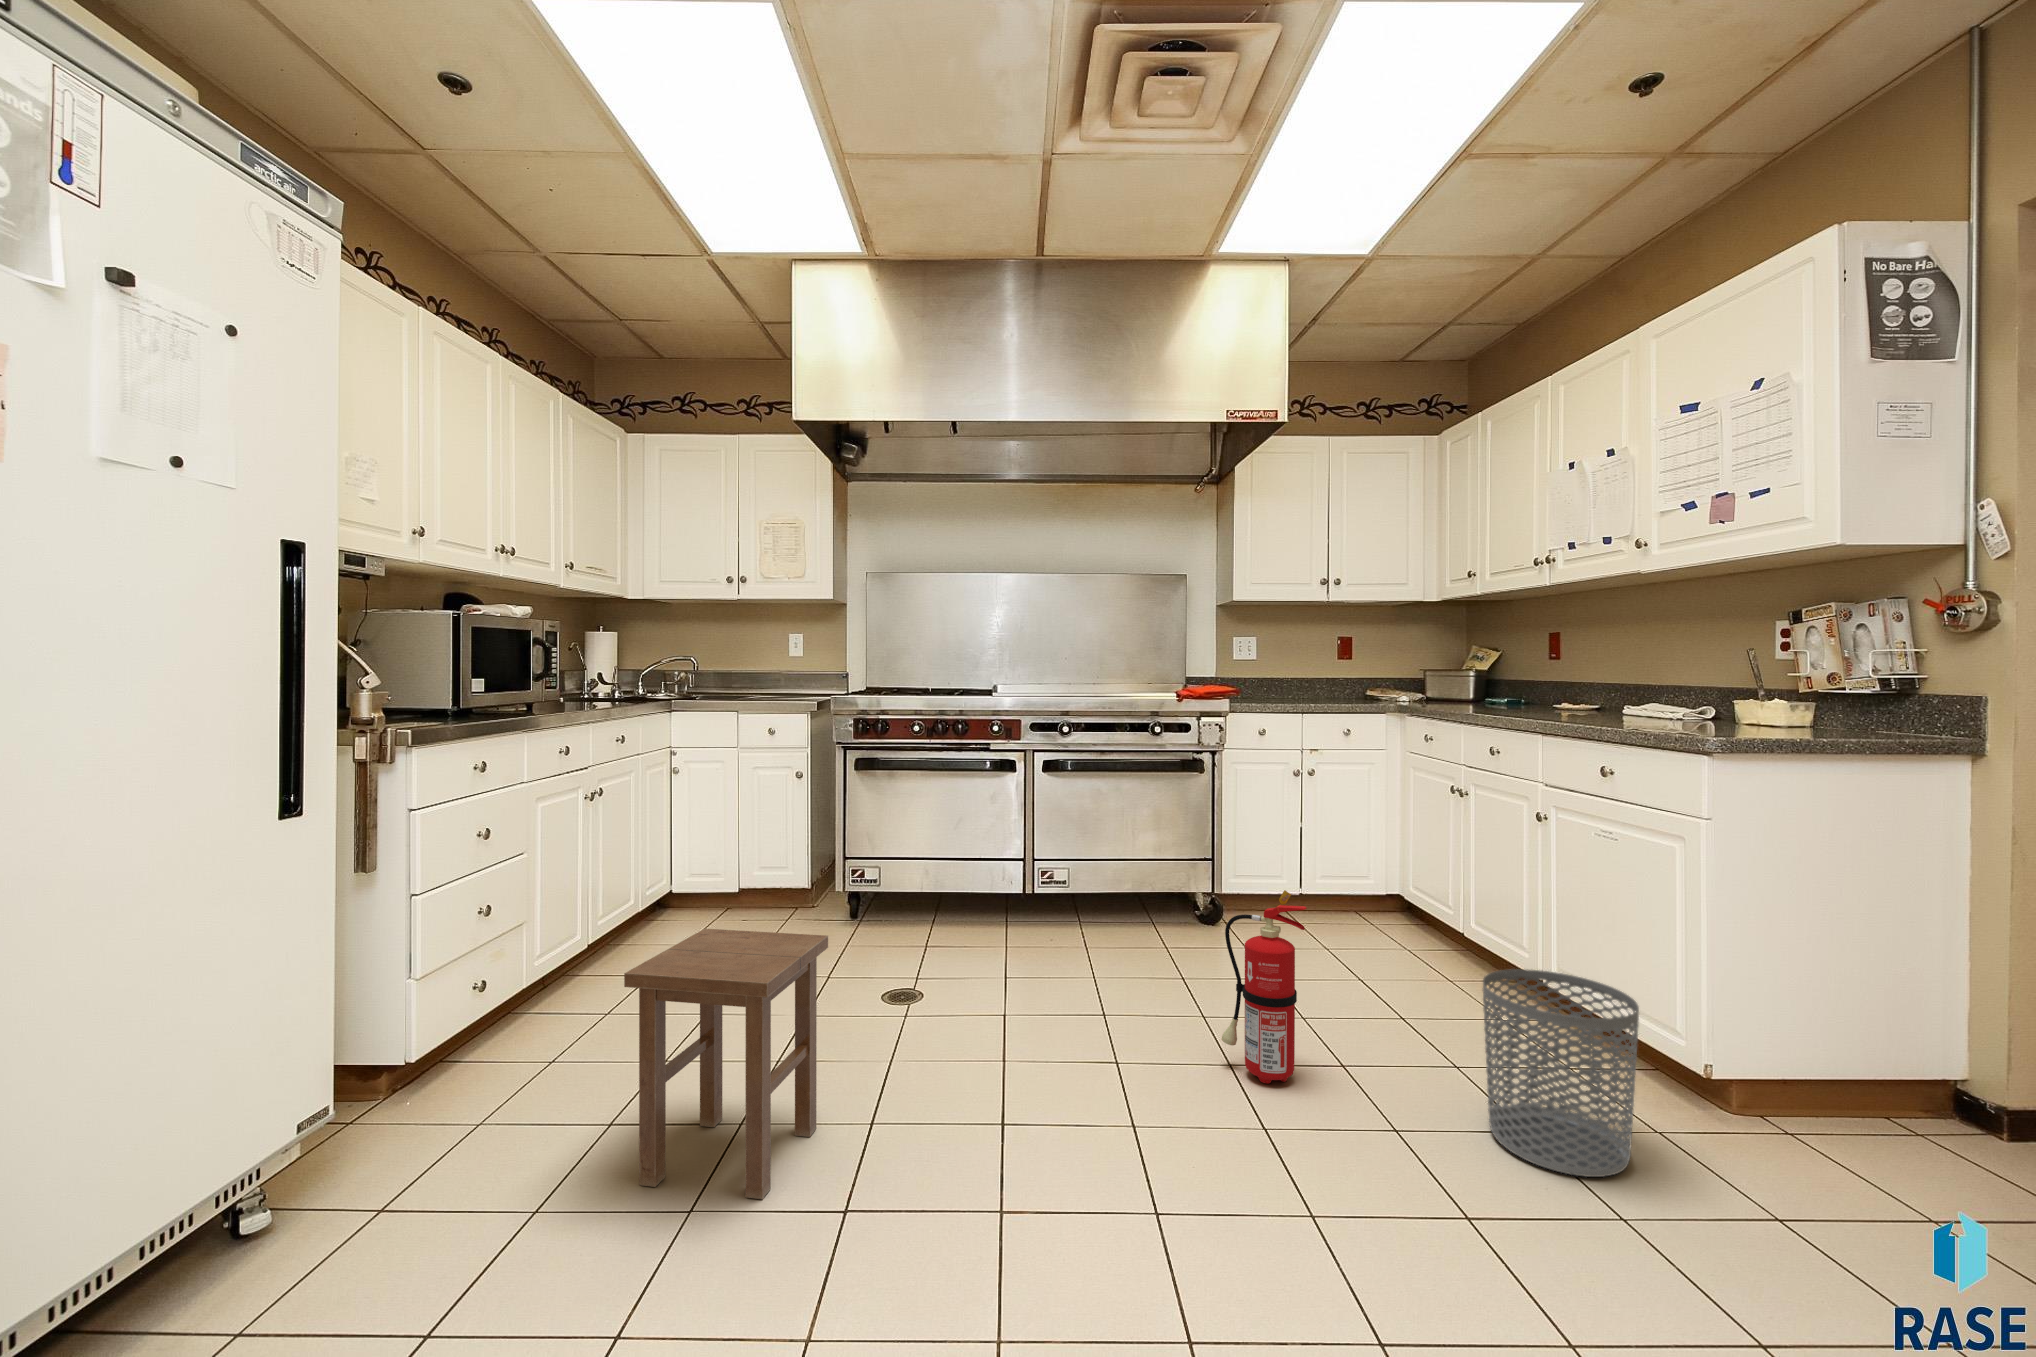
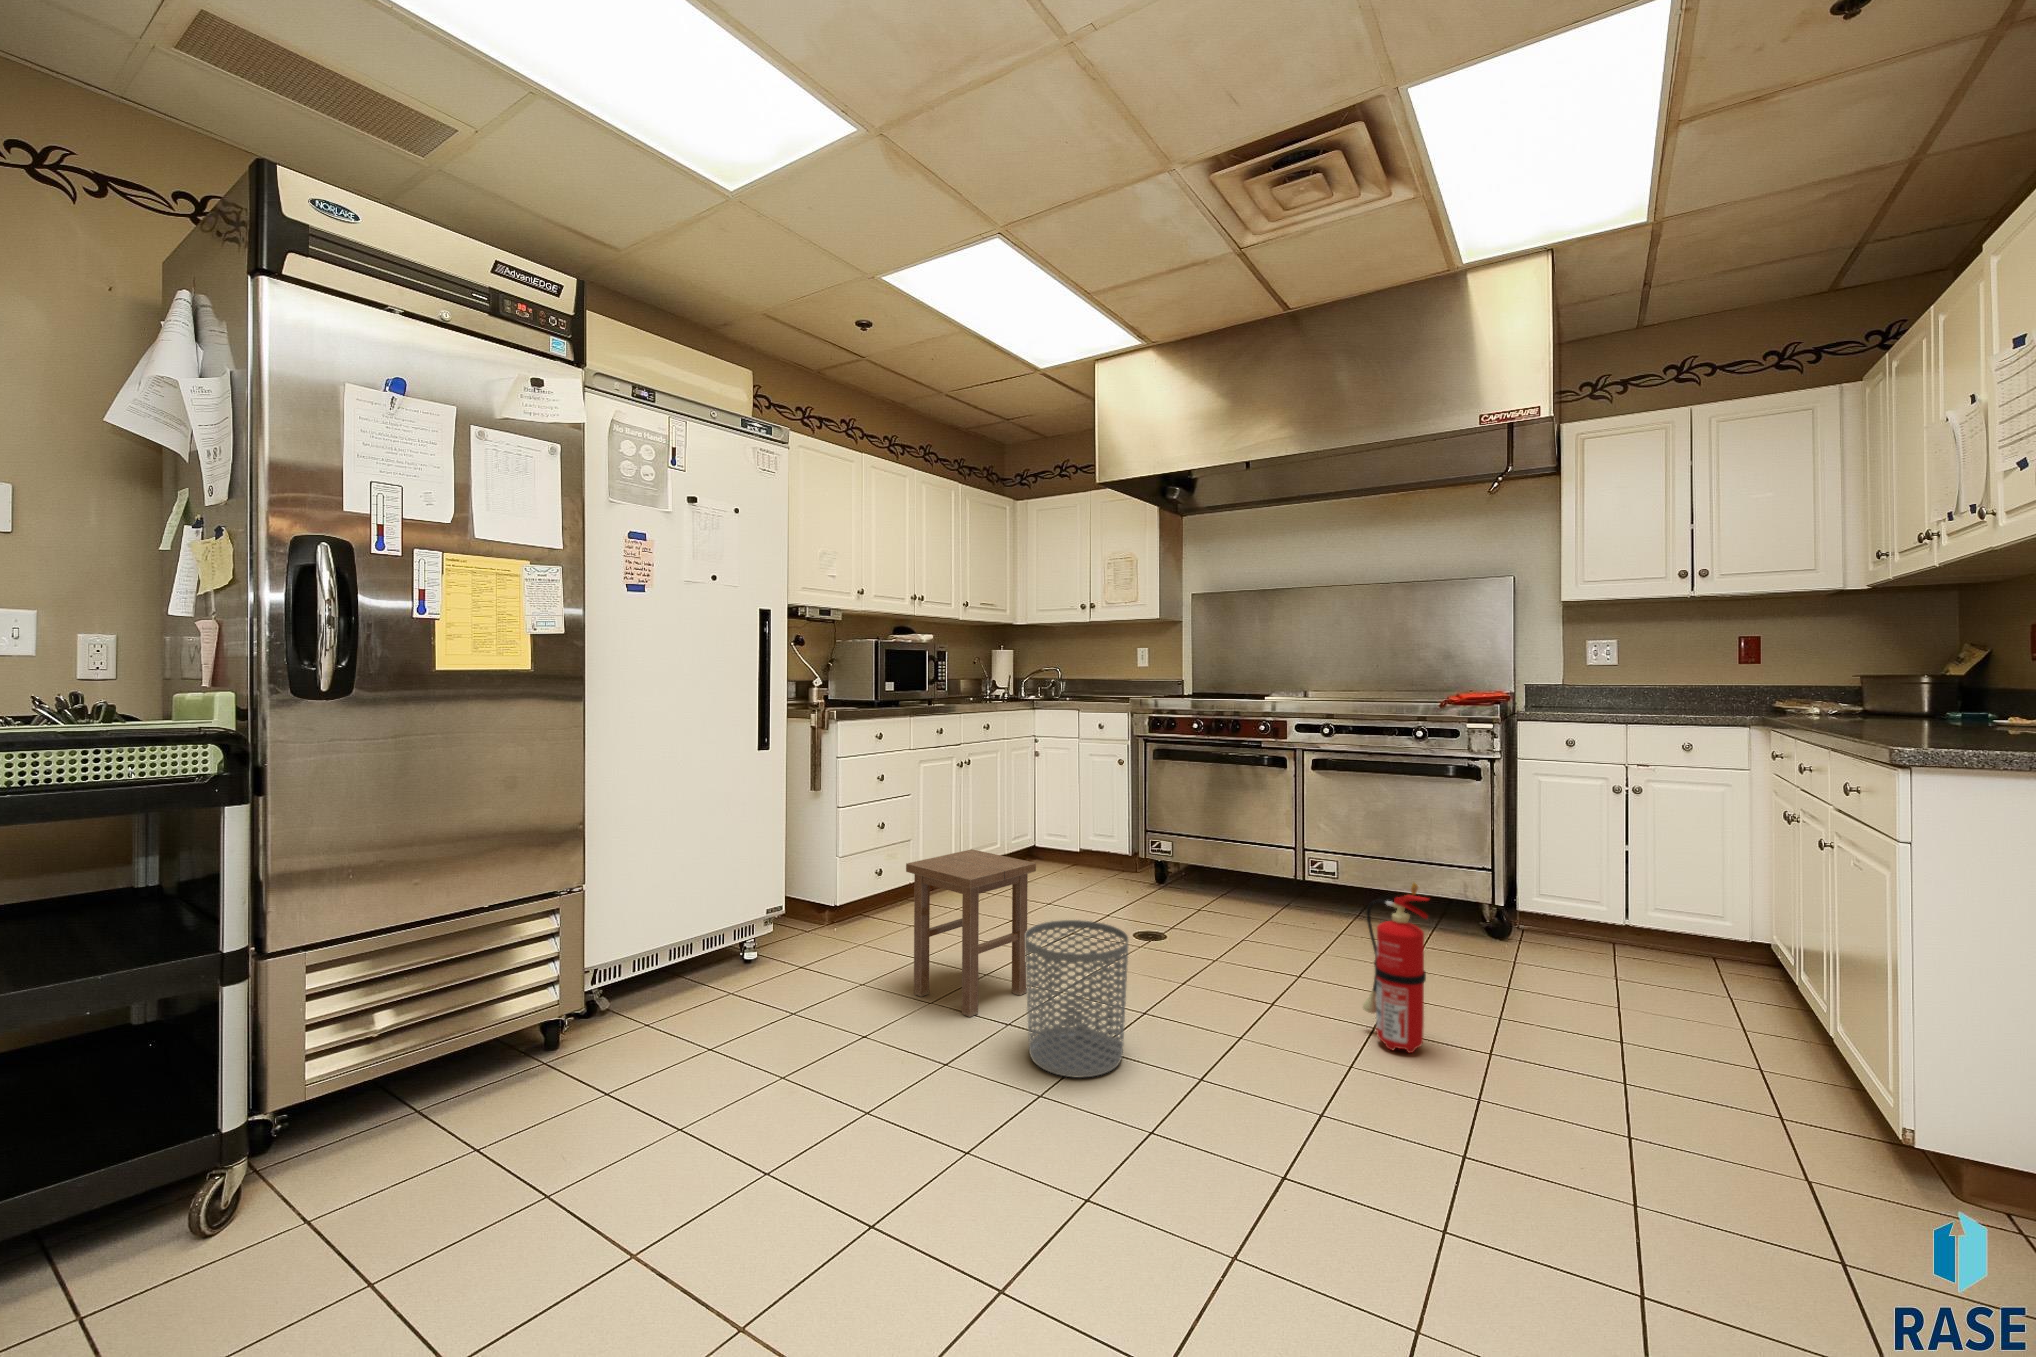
waste bin: present [1483,969,1639,1177] -> present [1025,920,1128,1077]

